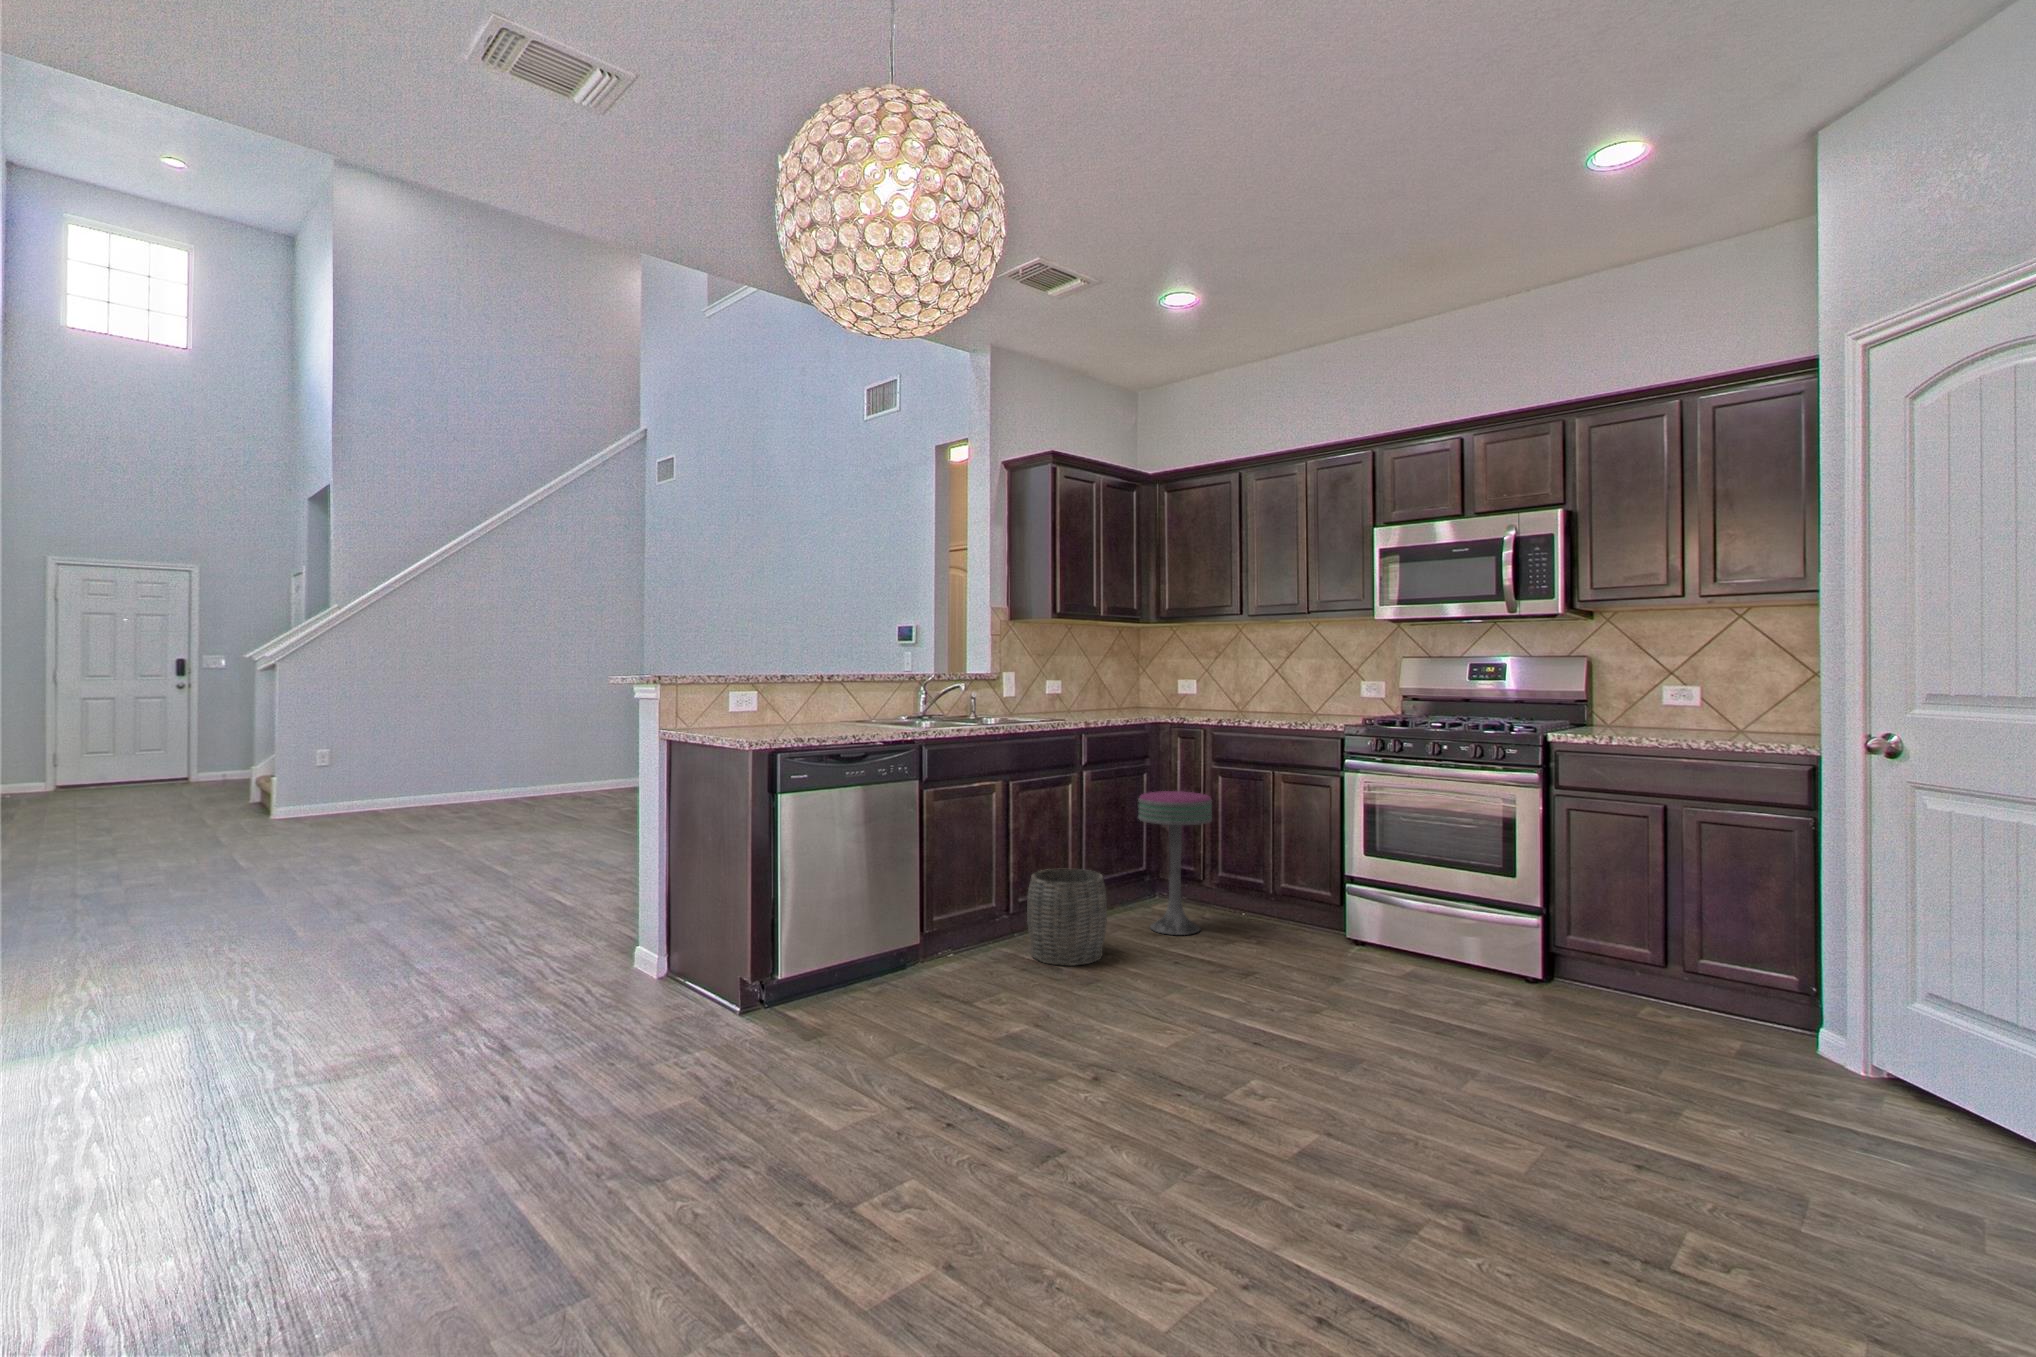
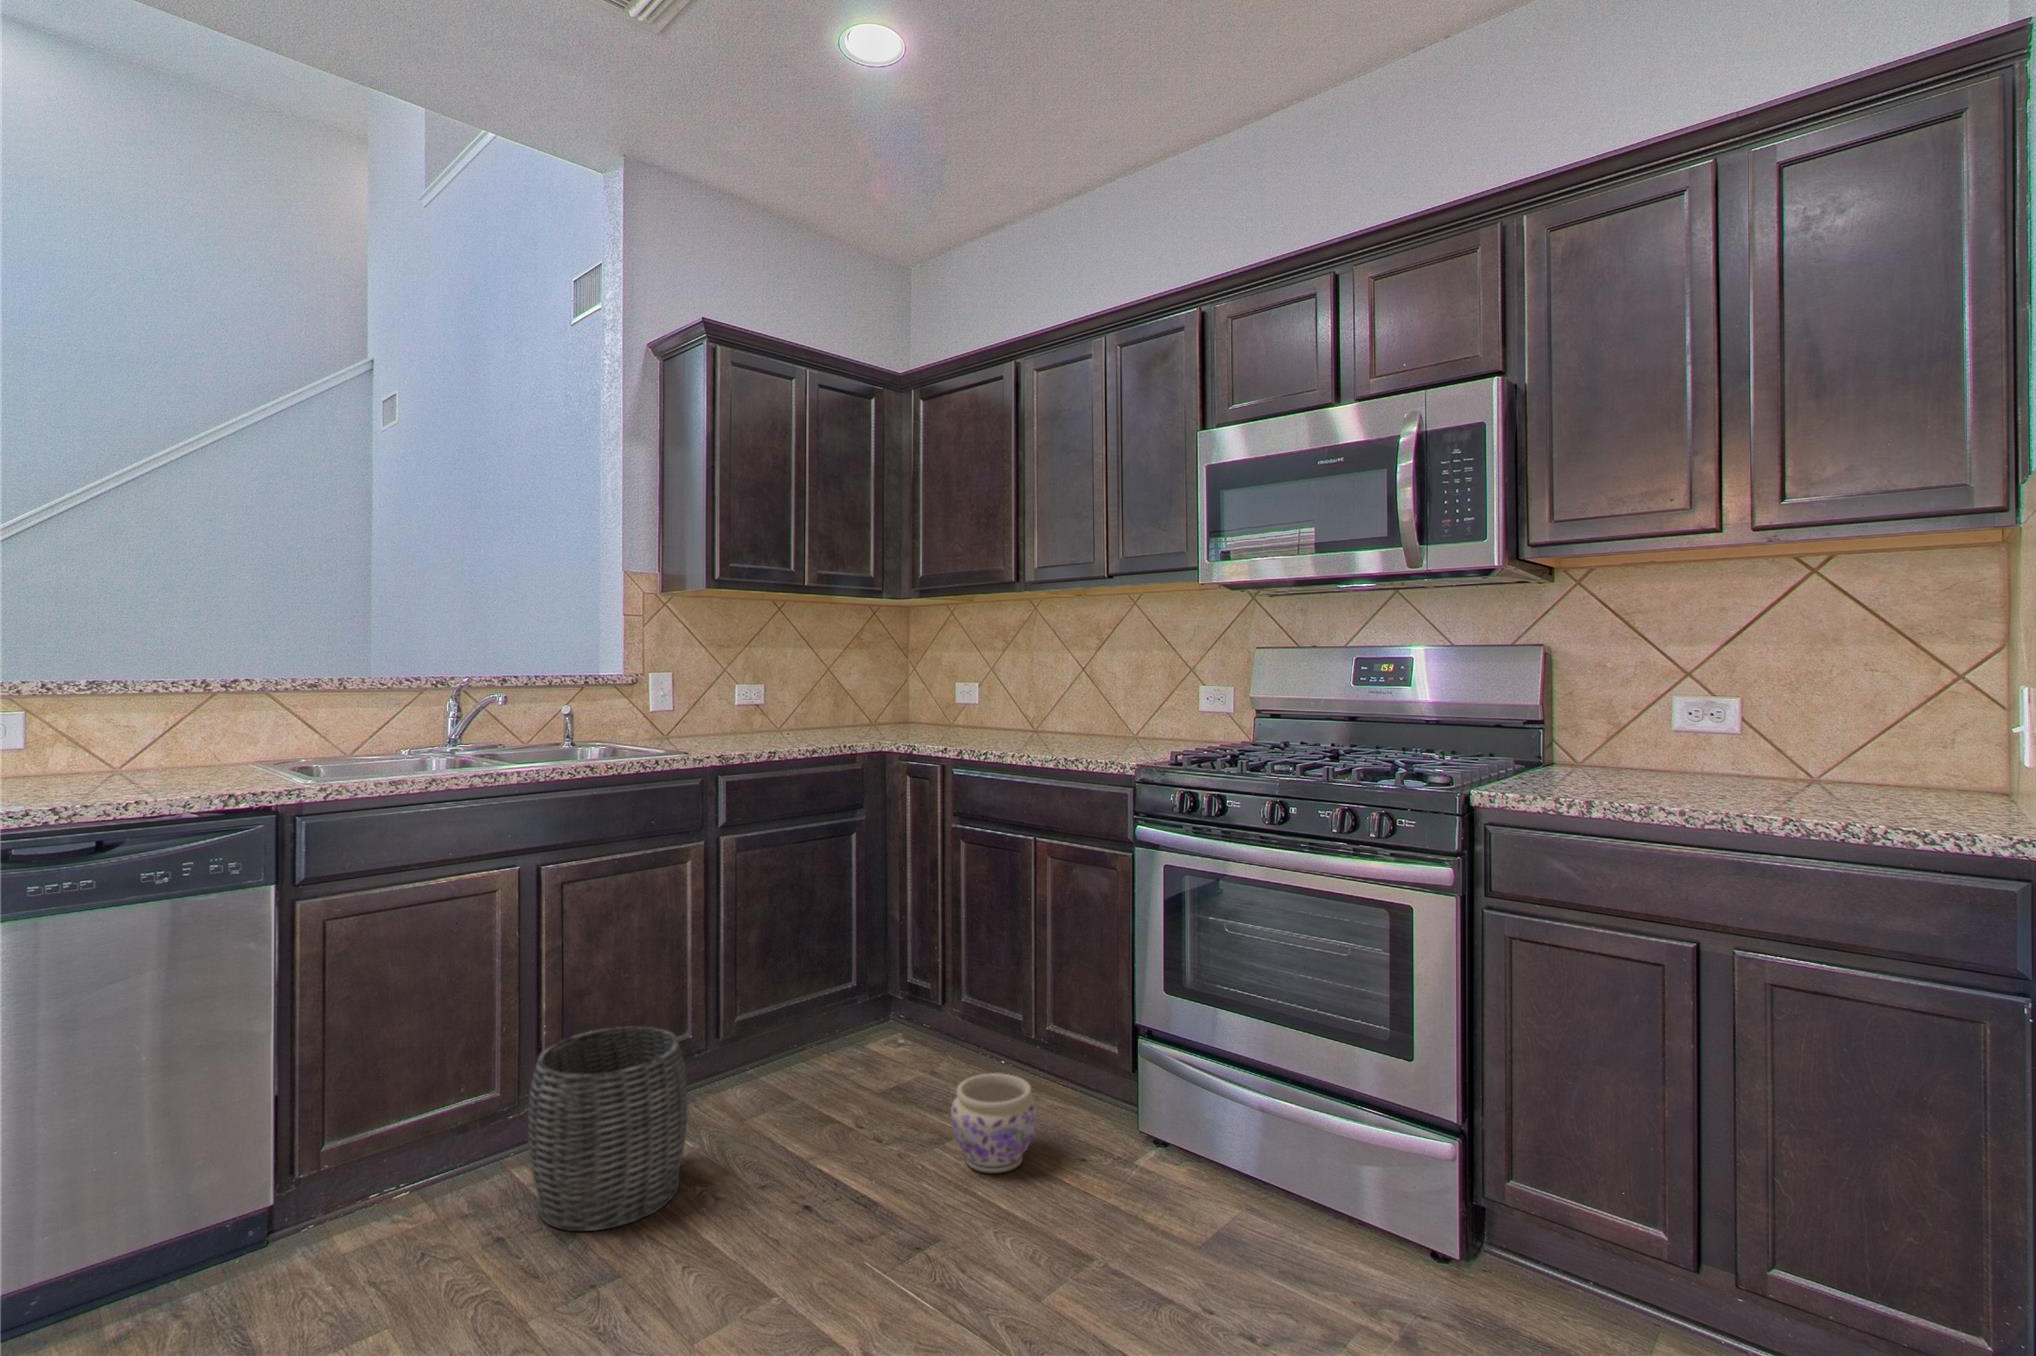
bar stool: present [1138,791,1212,935] -> none [794,873,921,1129]
planter: none [1244,901,1294,951] -> present [951,1073,1037,1174]

